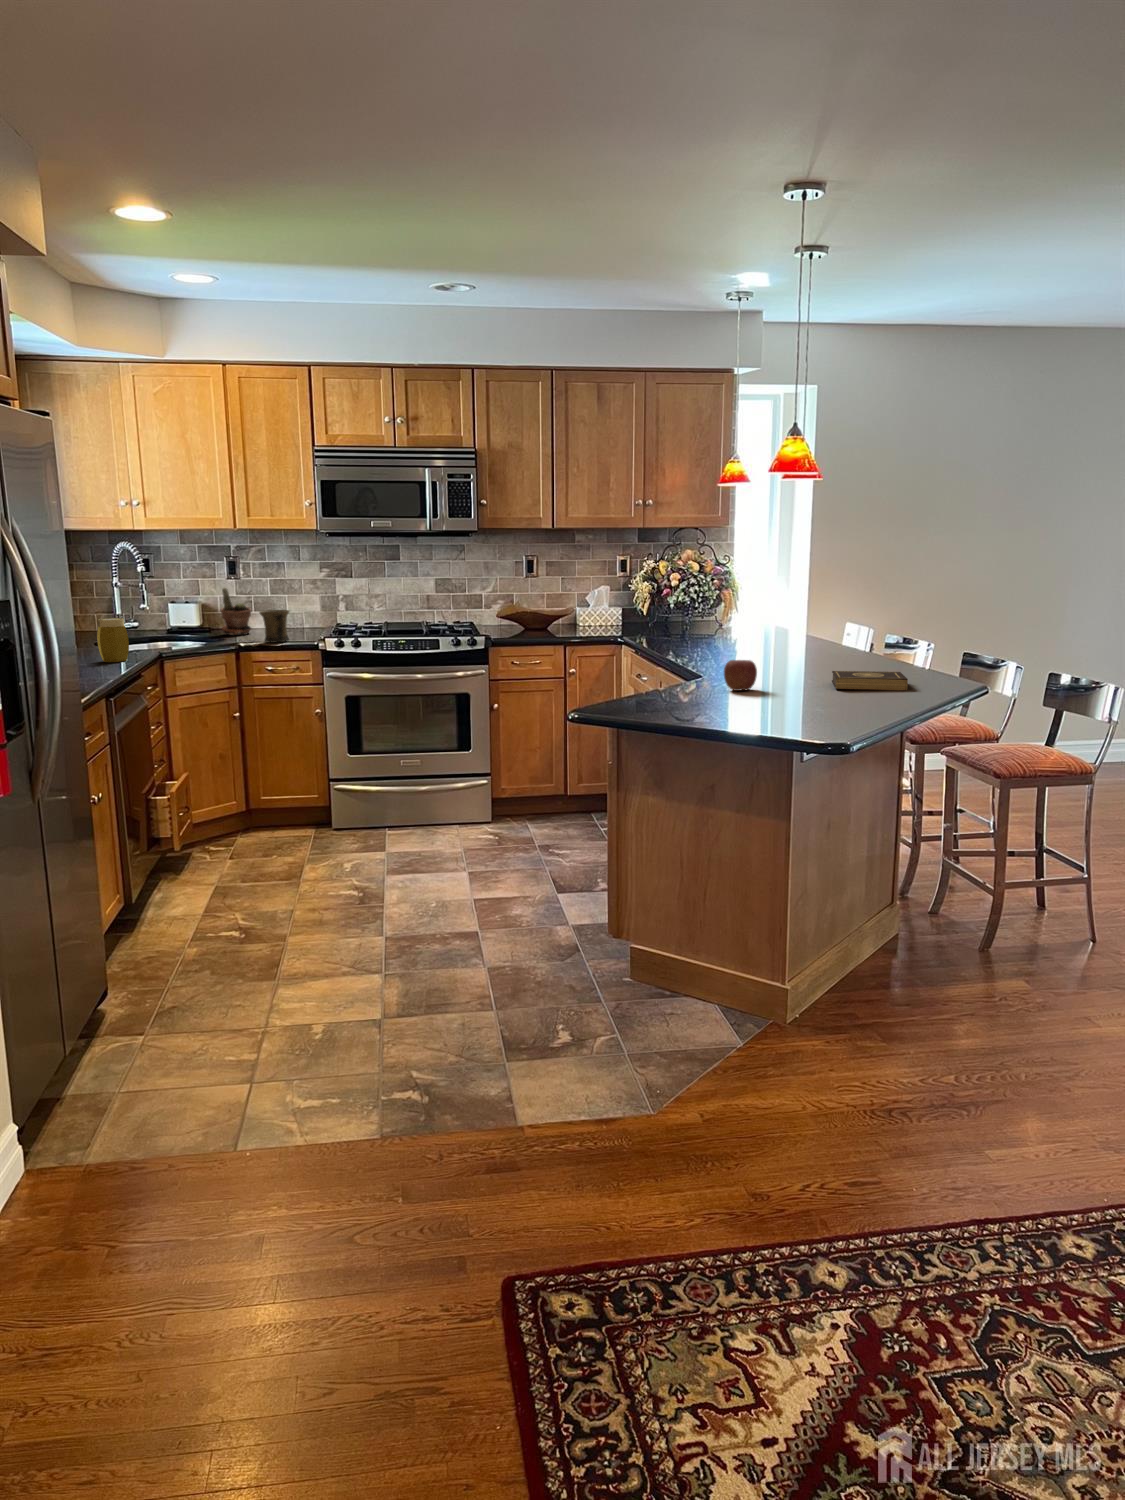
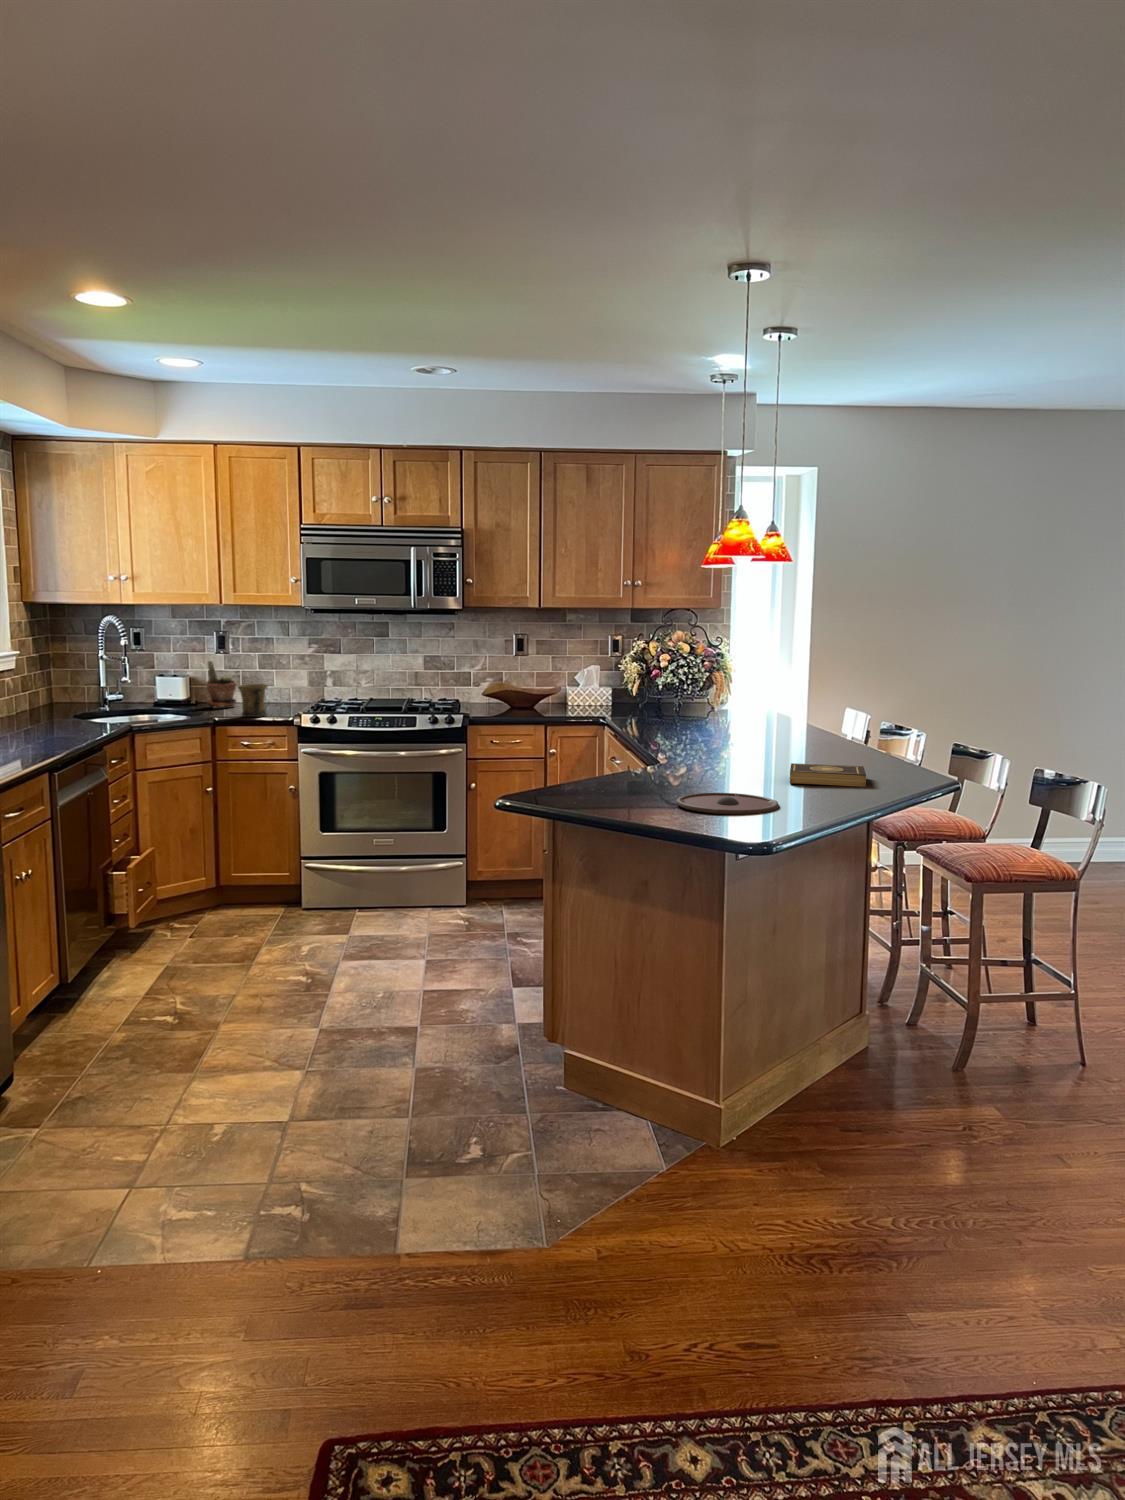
jar: present [97,618,129,662] -> none [63,690,94,734]
apple: present [724,660,757,691] -> none [672,750,707,782]
plate: none [743,698,840,717] -> present [676,793,779,815]

